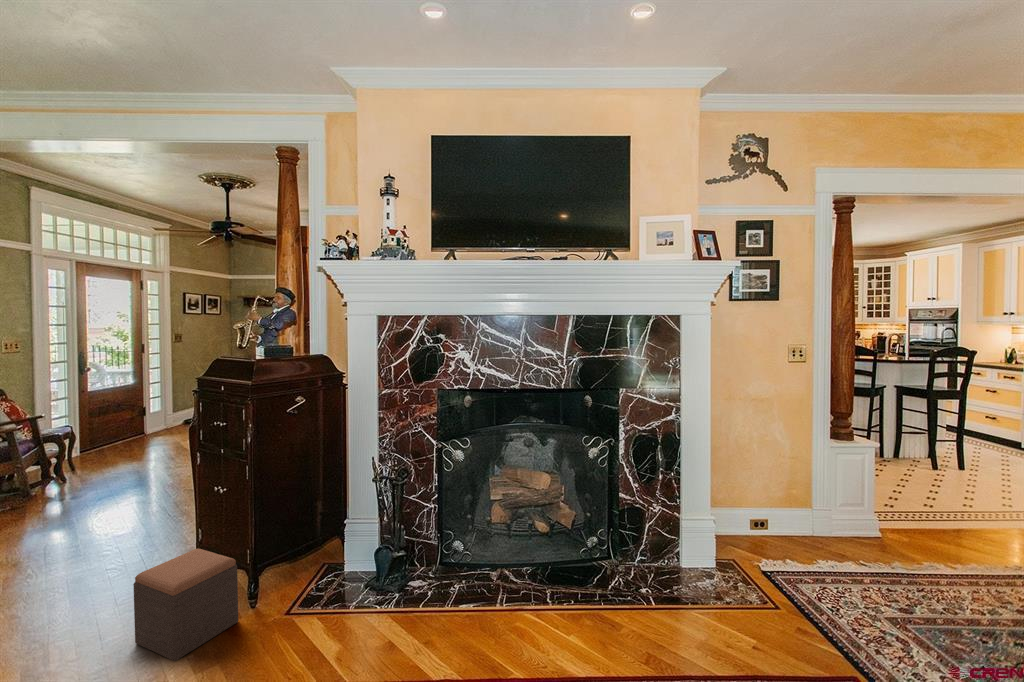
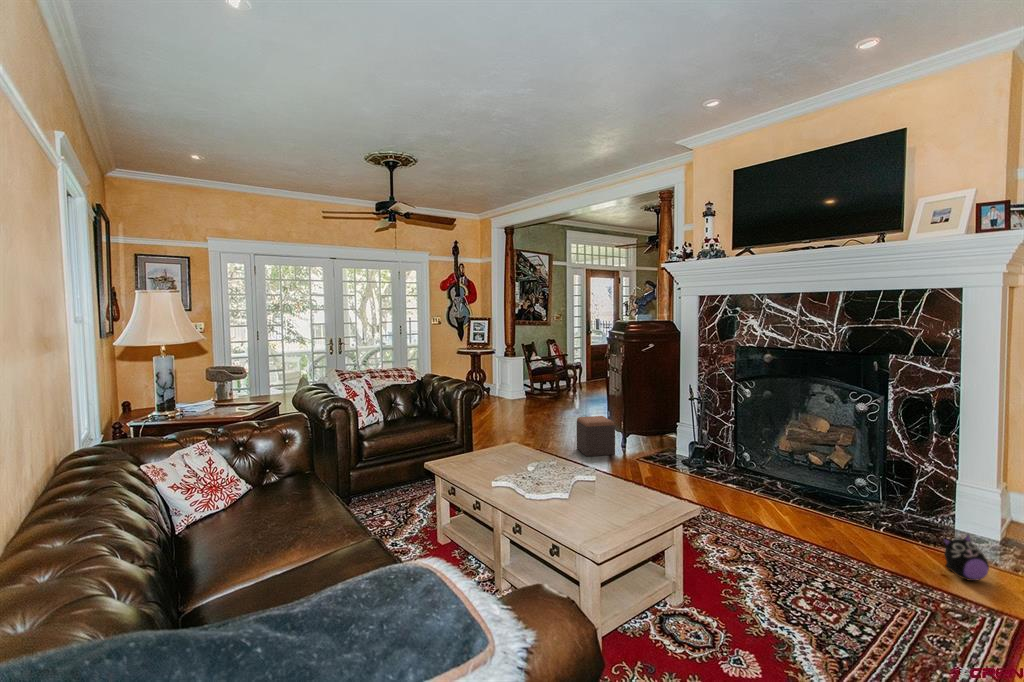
plush toy: none [759,592,803,650] -> present [944,535,989,581]

